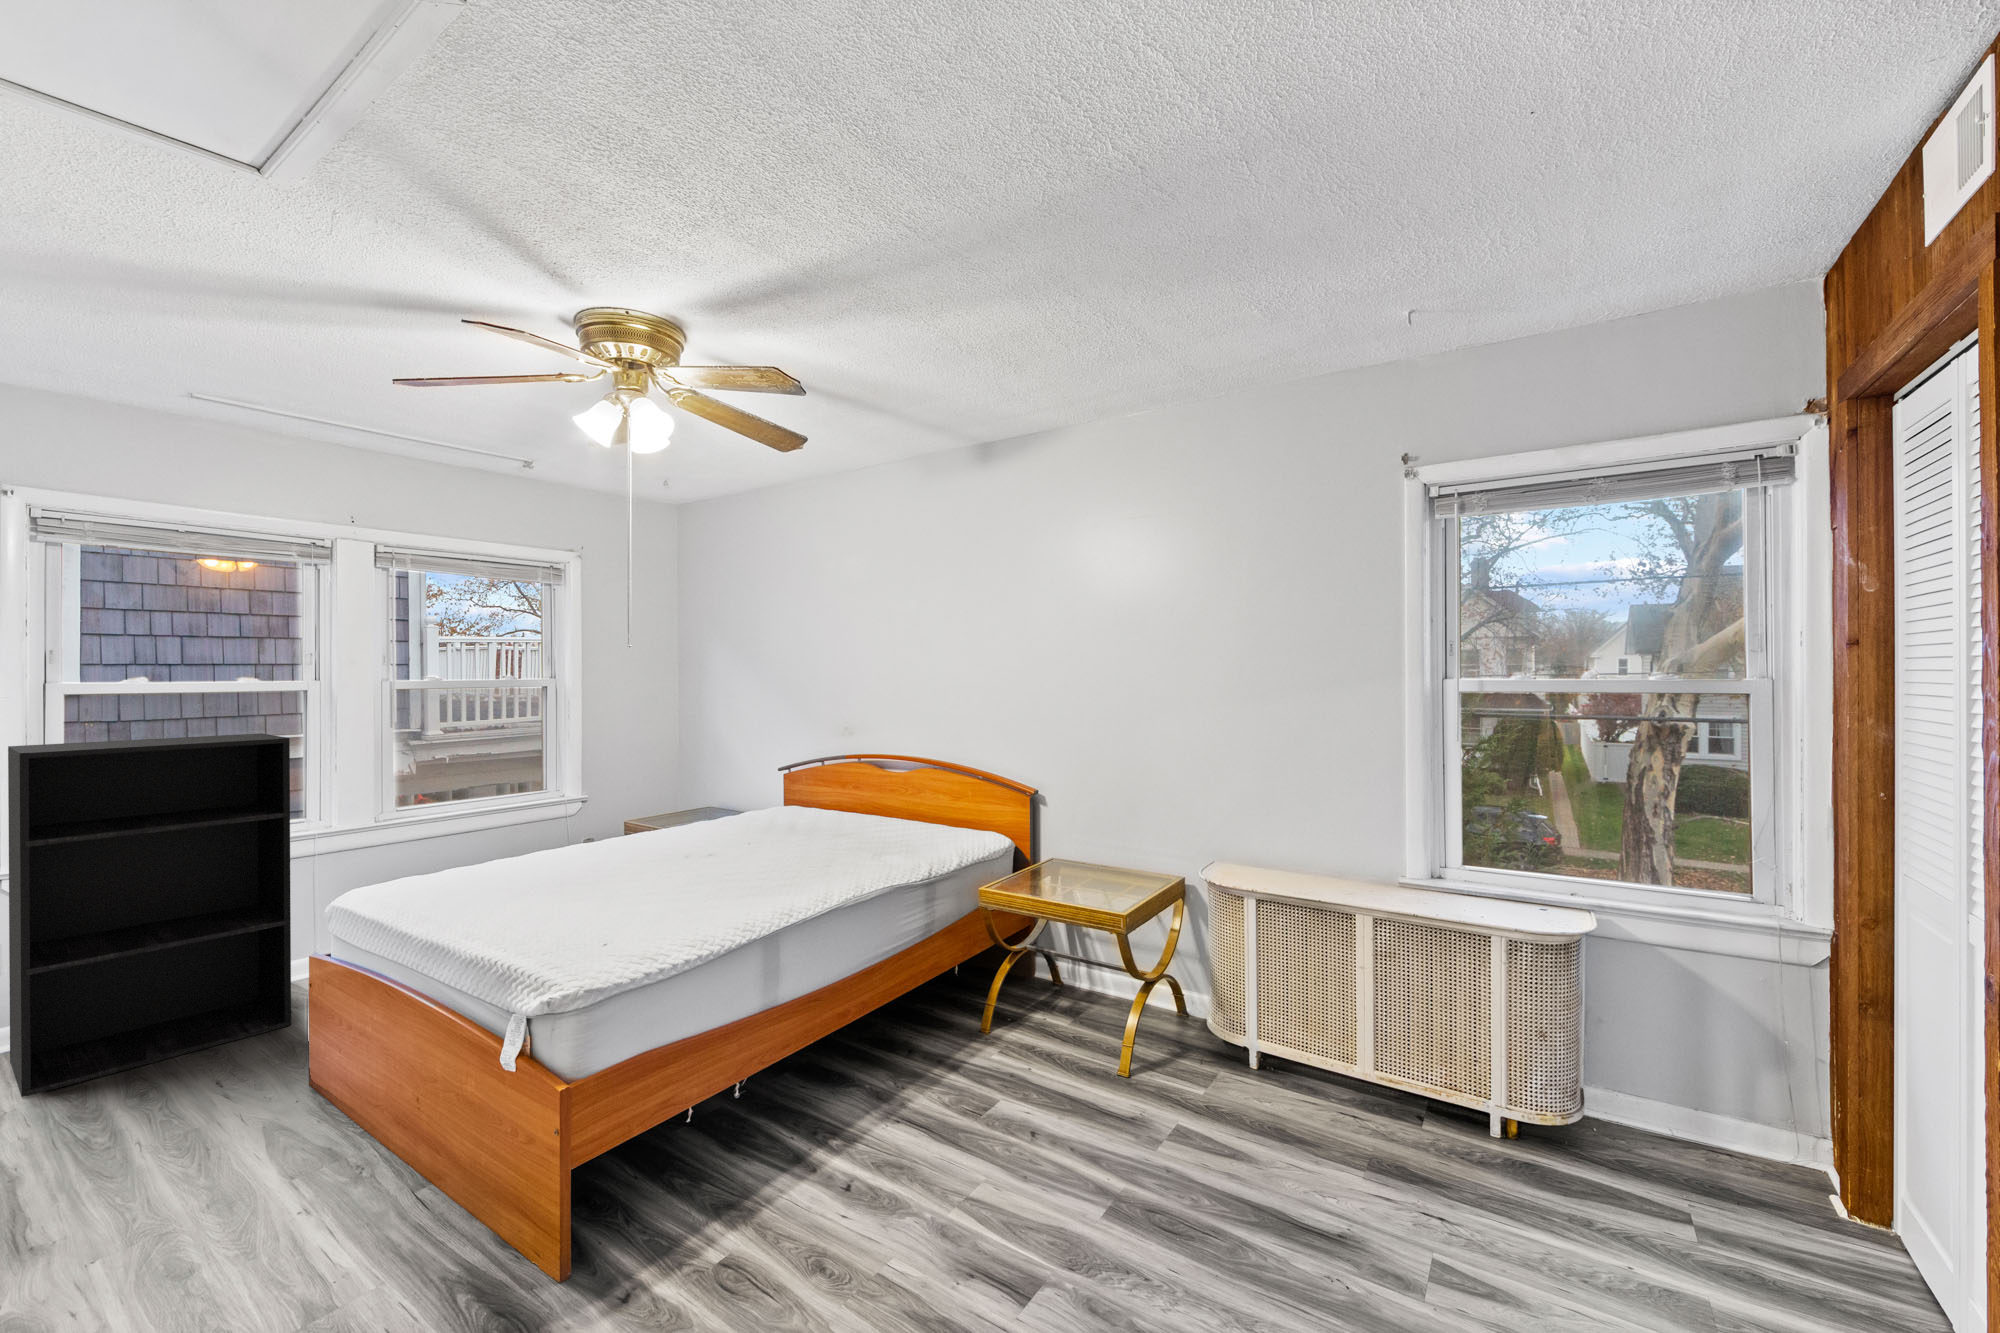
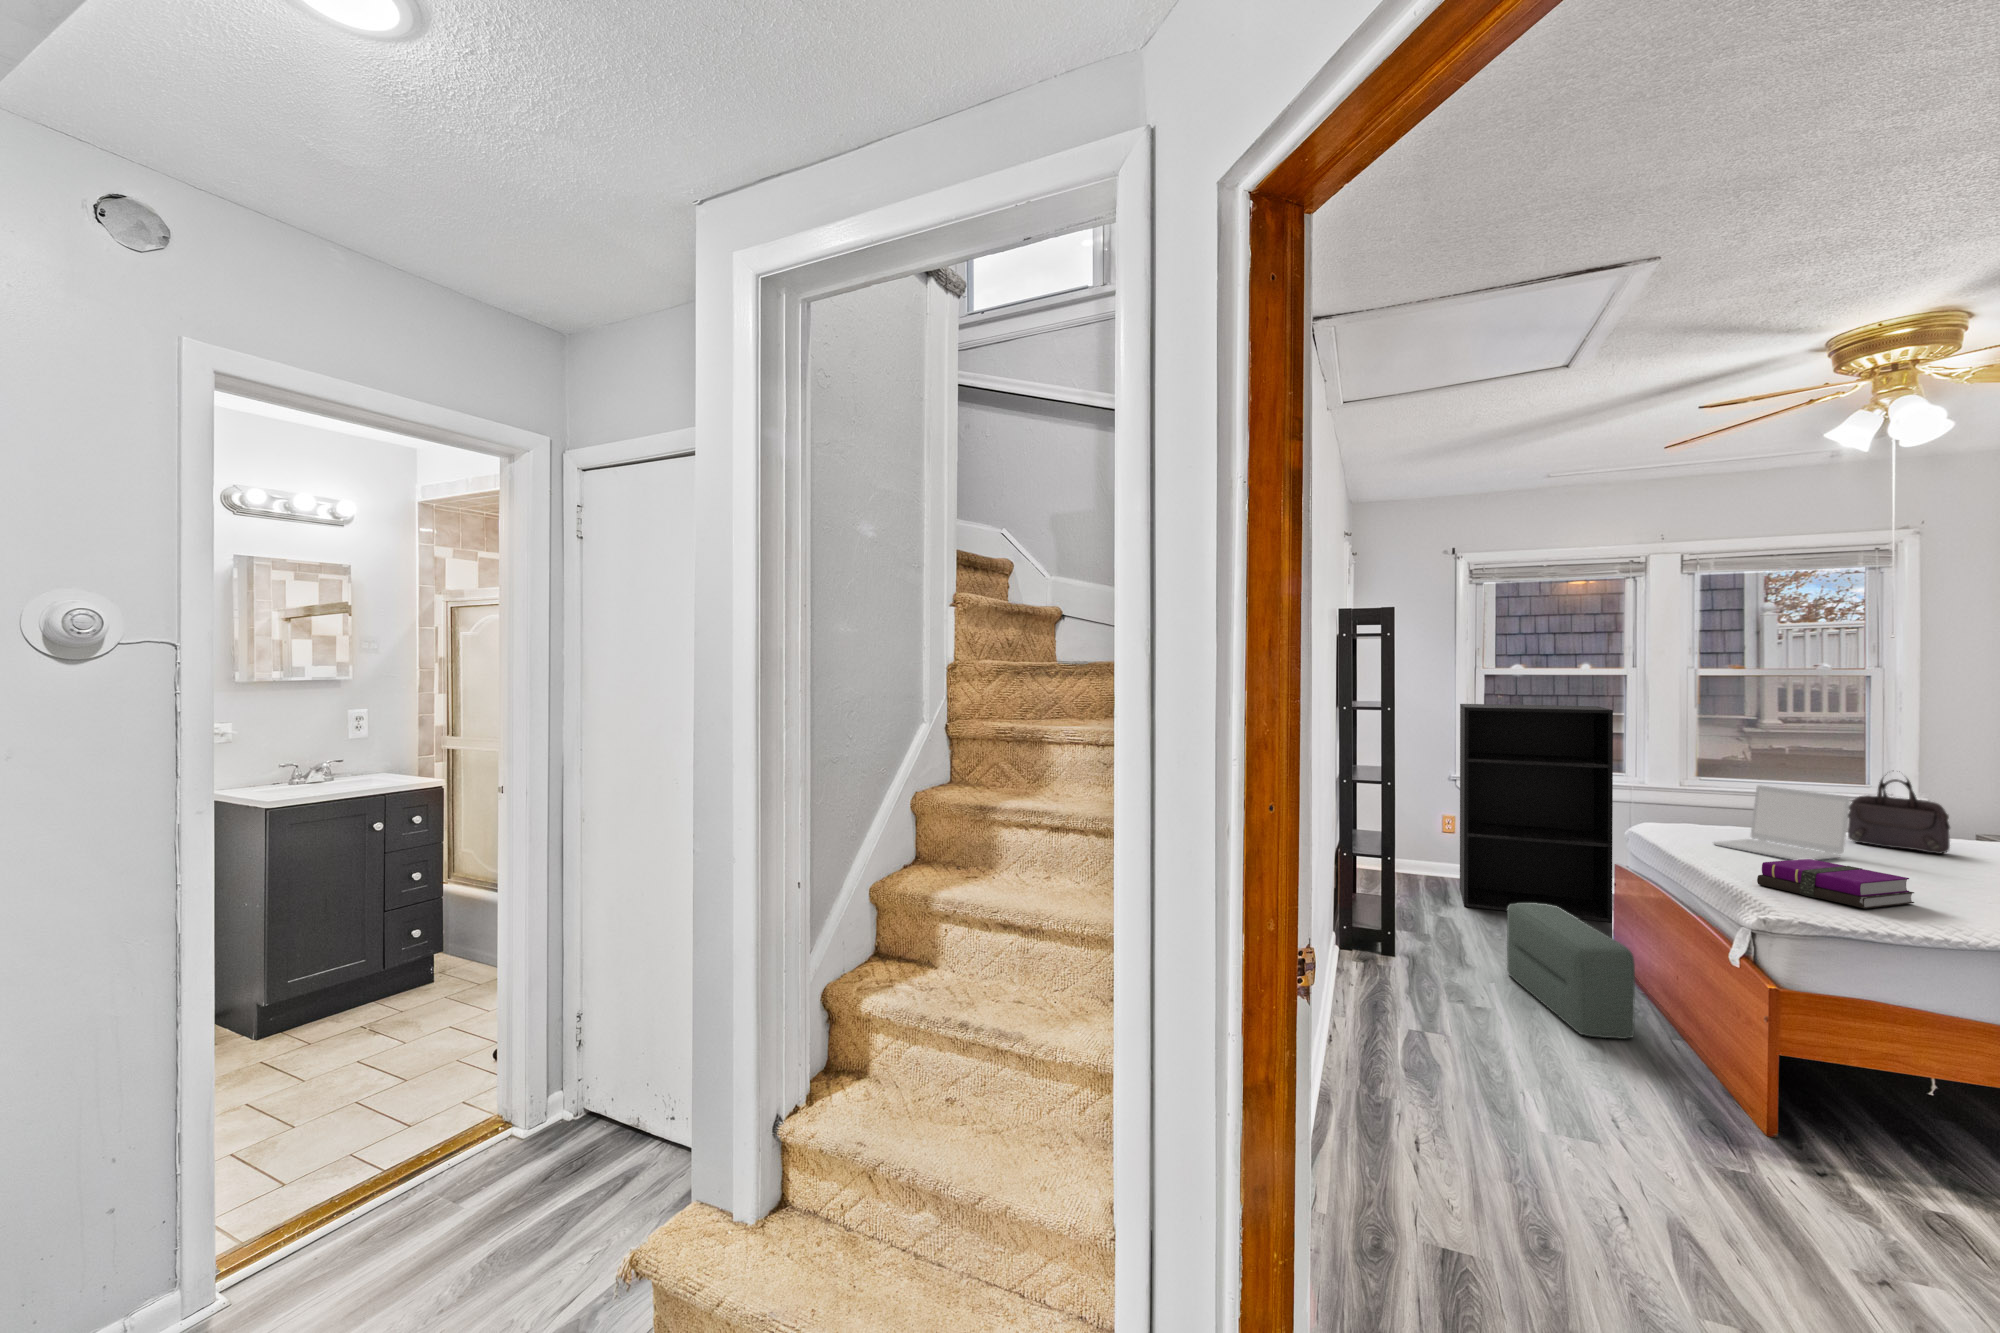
handbag: none [560,780,639,858] -> present [1848,778,1950,854]
laptop: none [443,815,575,901] -> present [1714,785,1850,860]
notebook: none [520,898,658,950] -> present [1757,859,1914,908]
pouf: none [126,1059,364,1269] -> present [1507,903,1635,1039]

